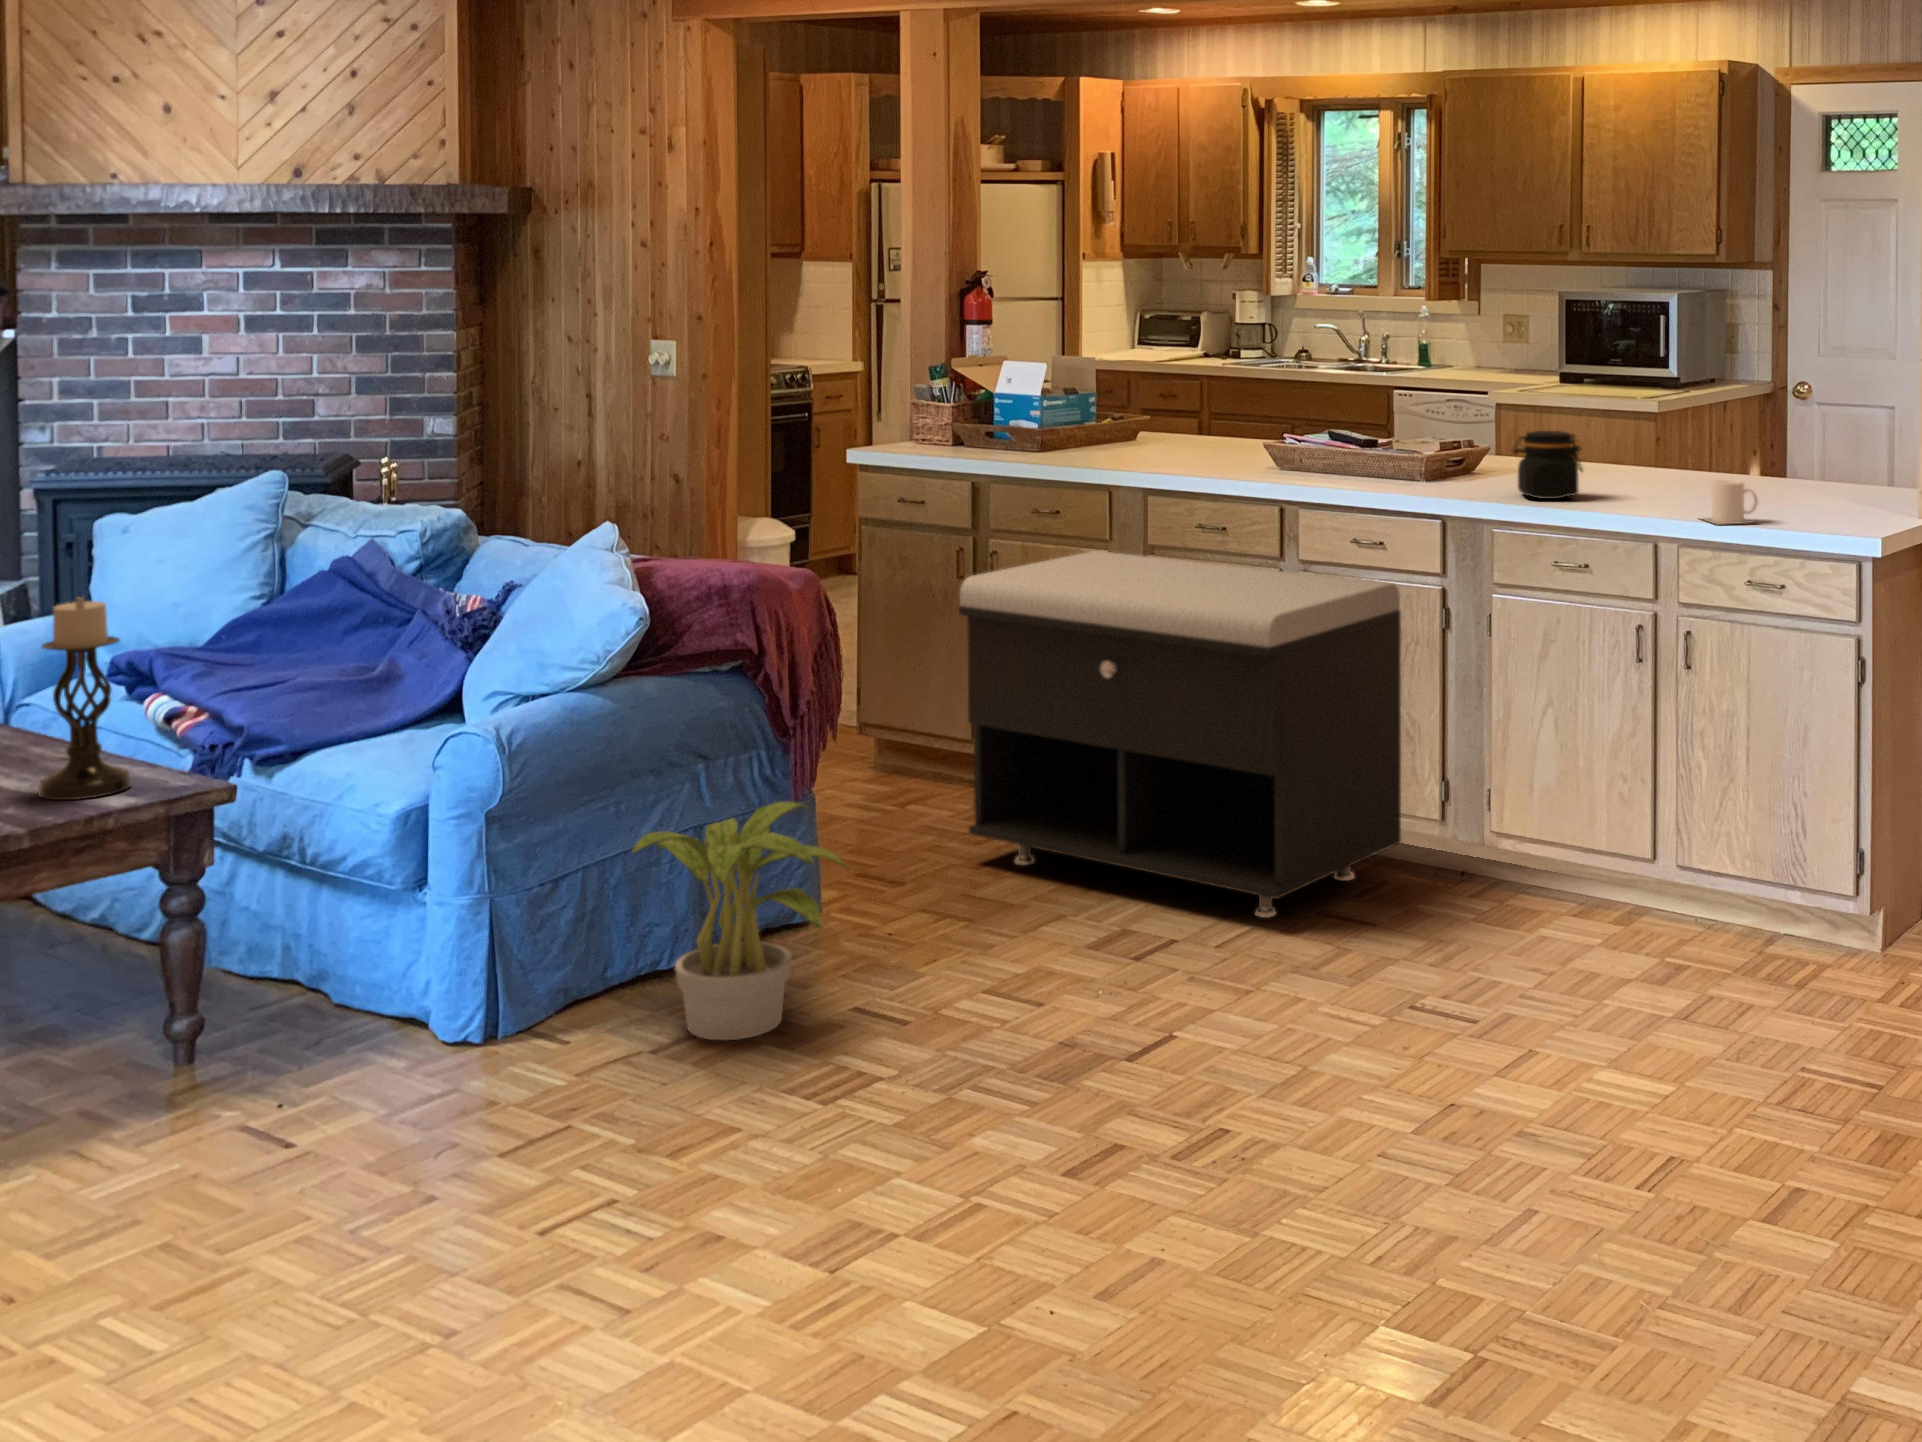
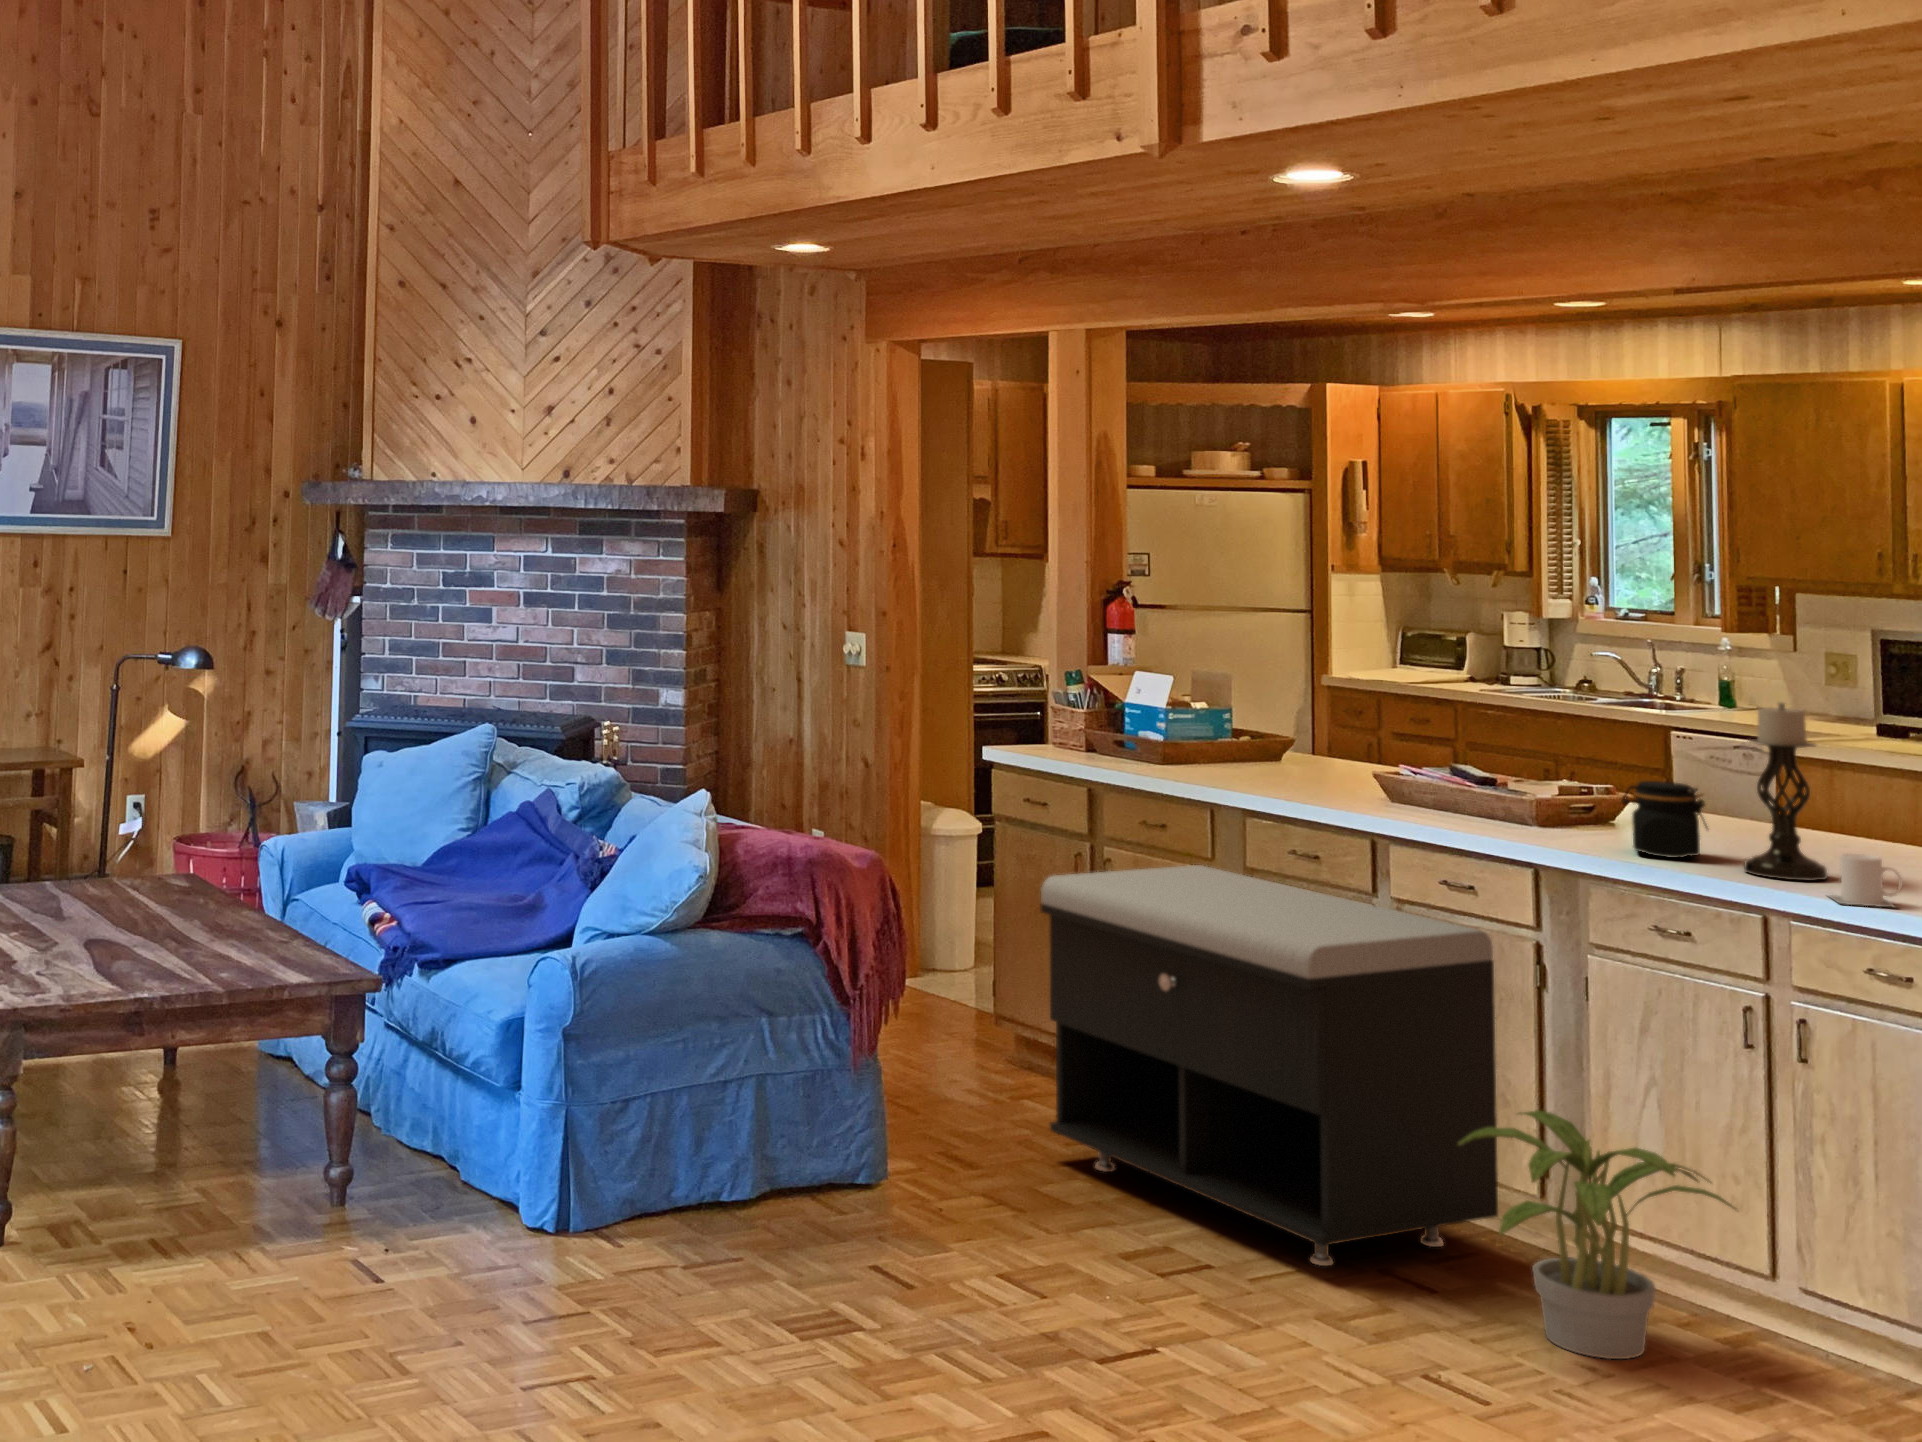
candle holder: present [39,597,131,800] -> present [1744,703,1828,881]
potted plant: present [632,802,848,1040] -> present [1458,1111,1736,1359]

